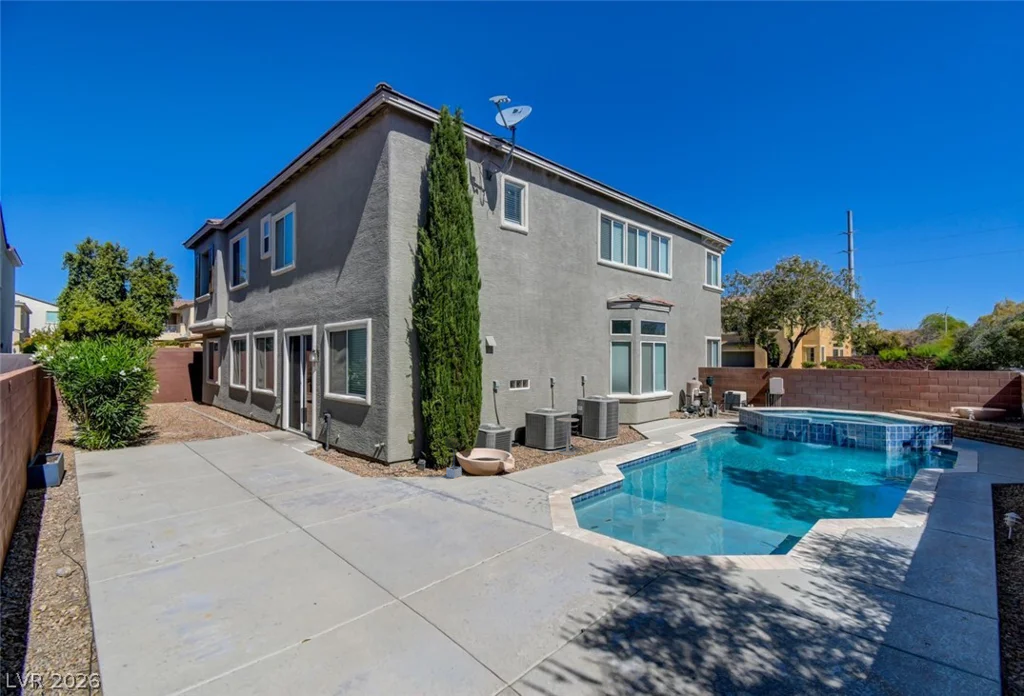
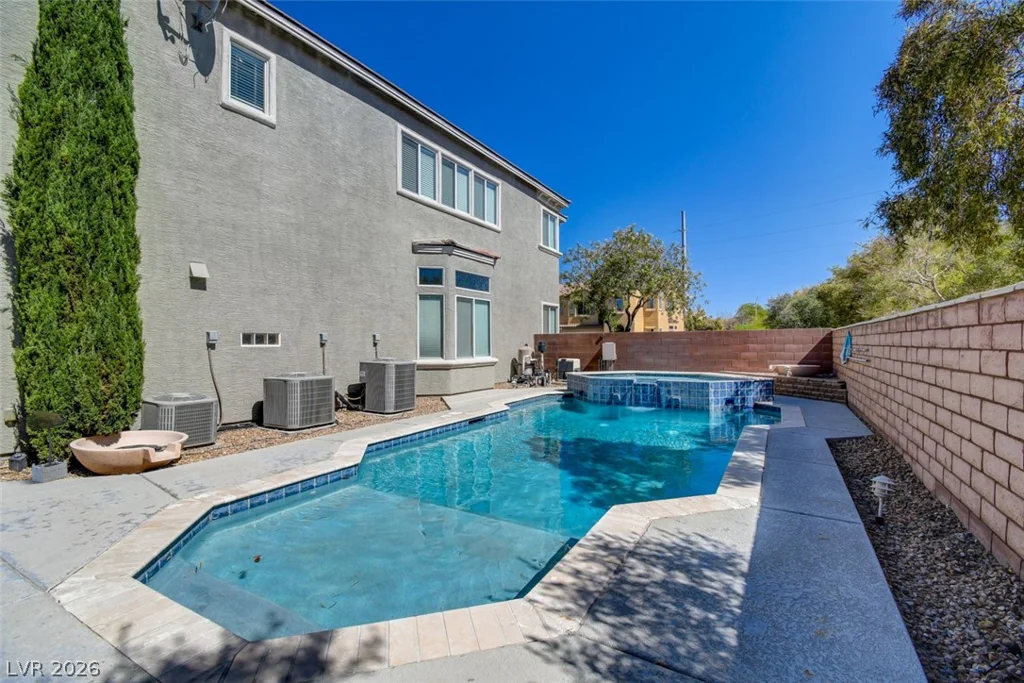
pedestal table: present [556,418,579,455] -> none [302,381,337,433]

